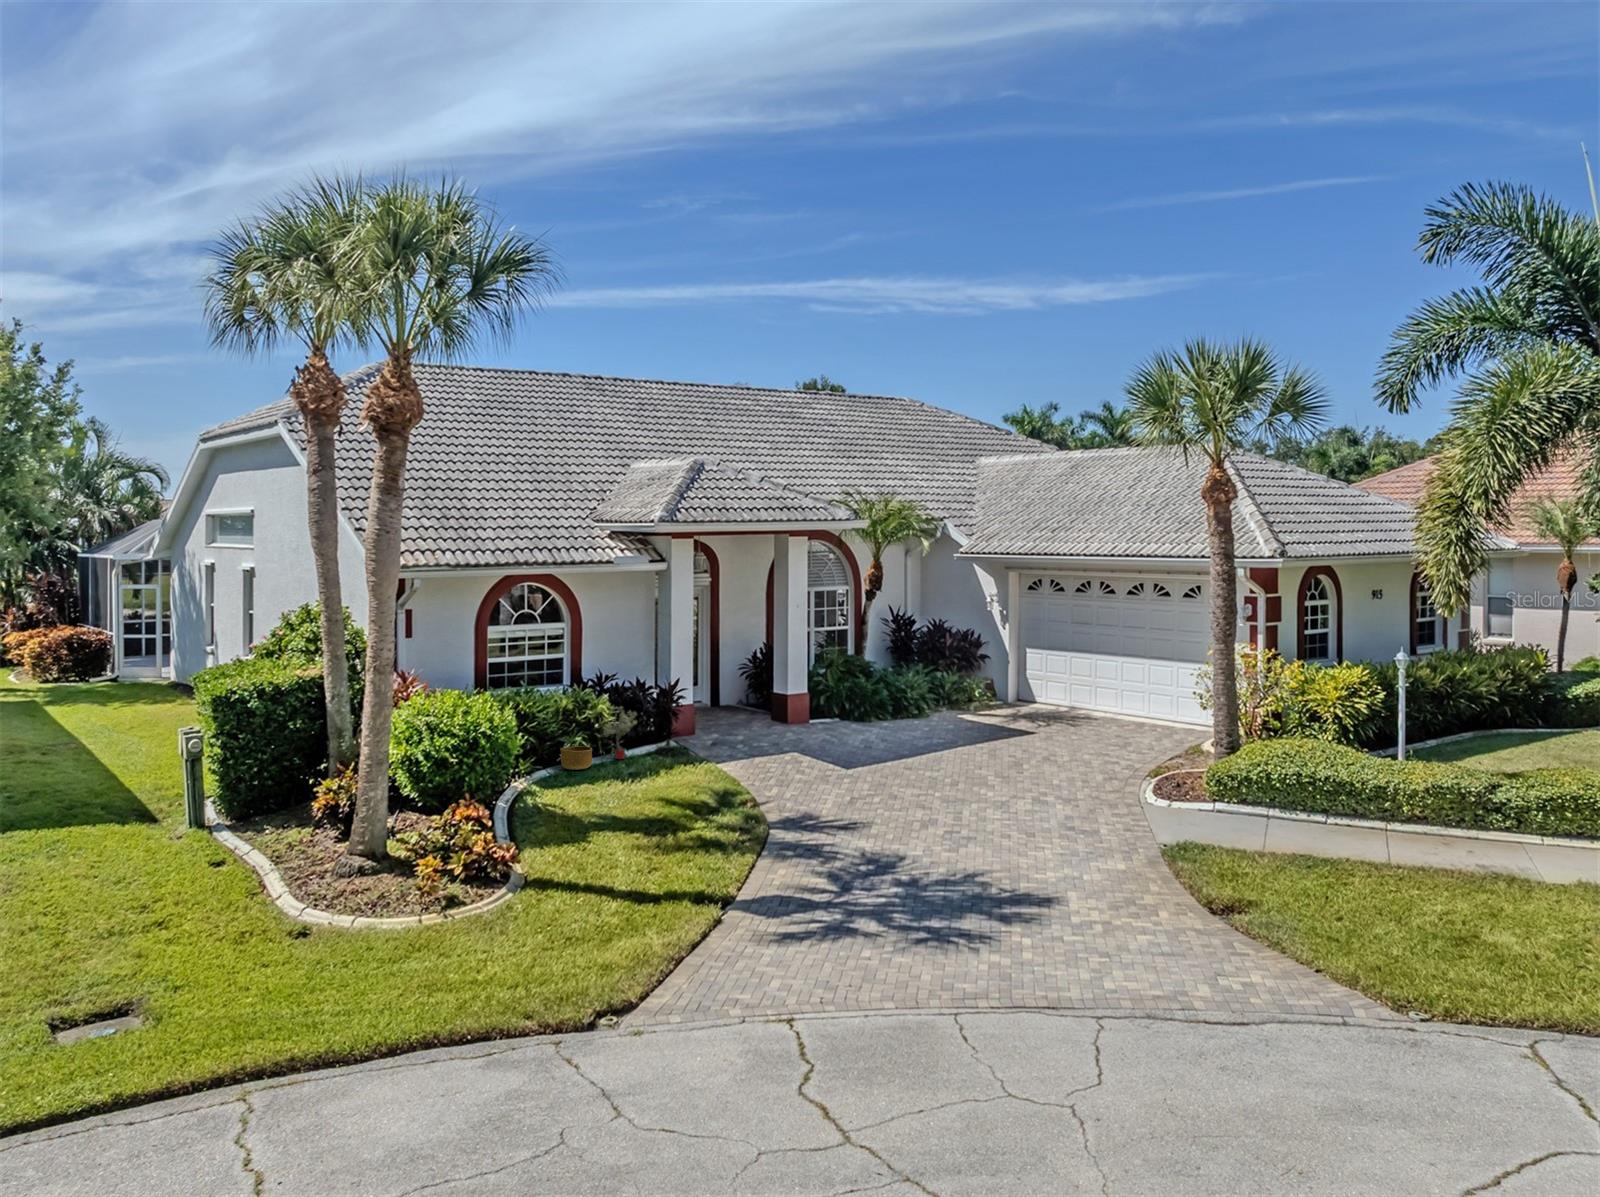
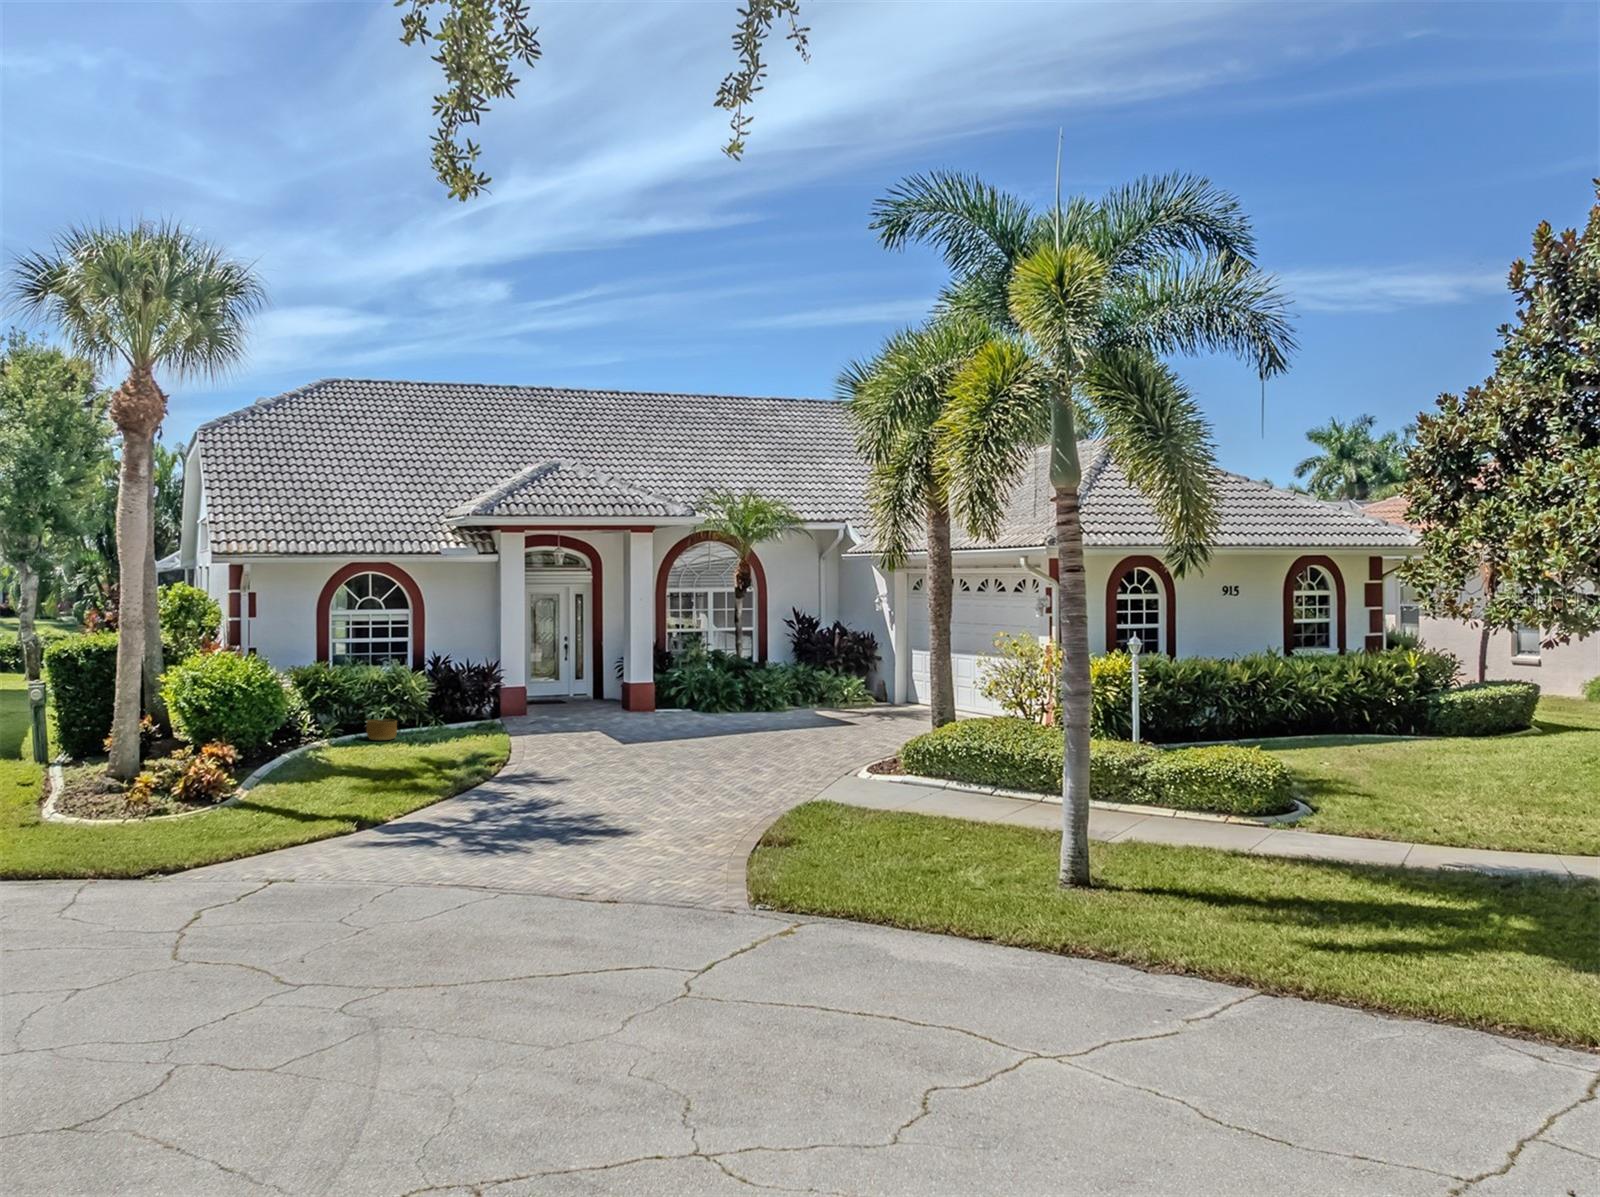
potted tree: present [604,708,637,760] -> none [412,684,452,735]

